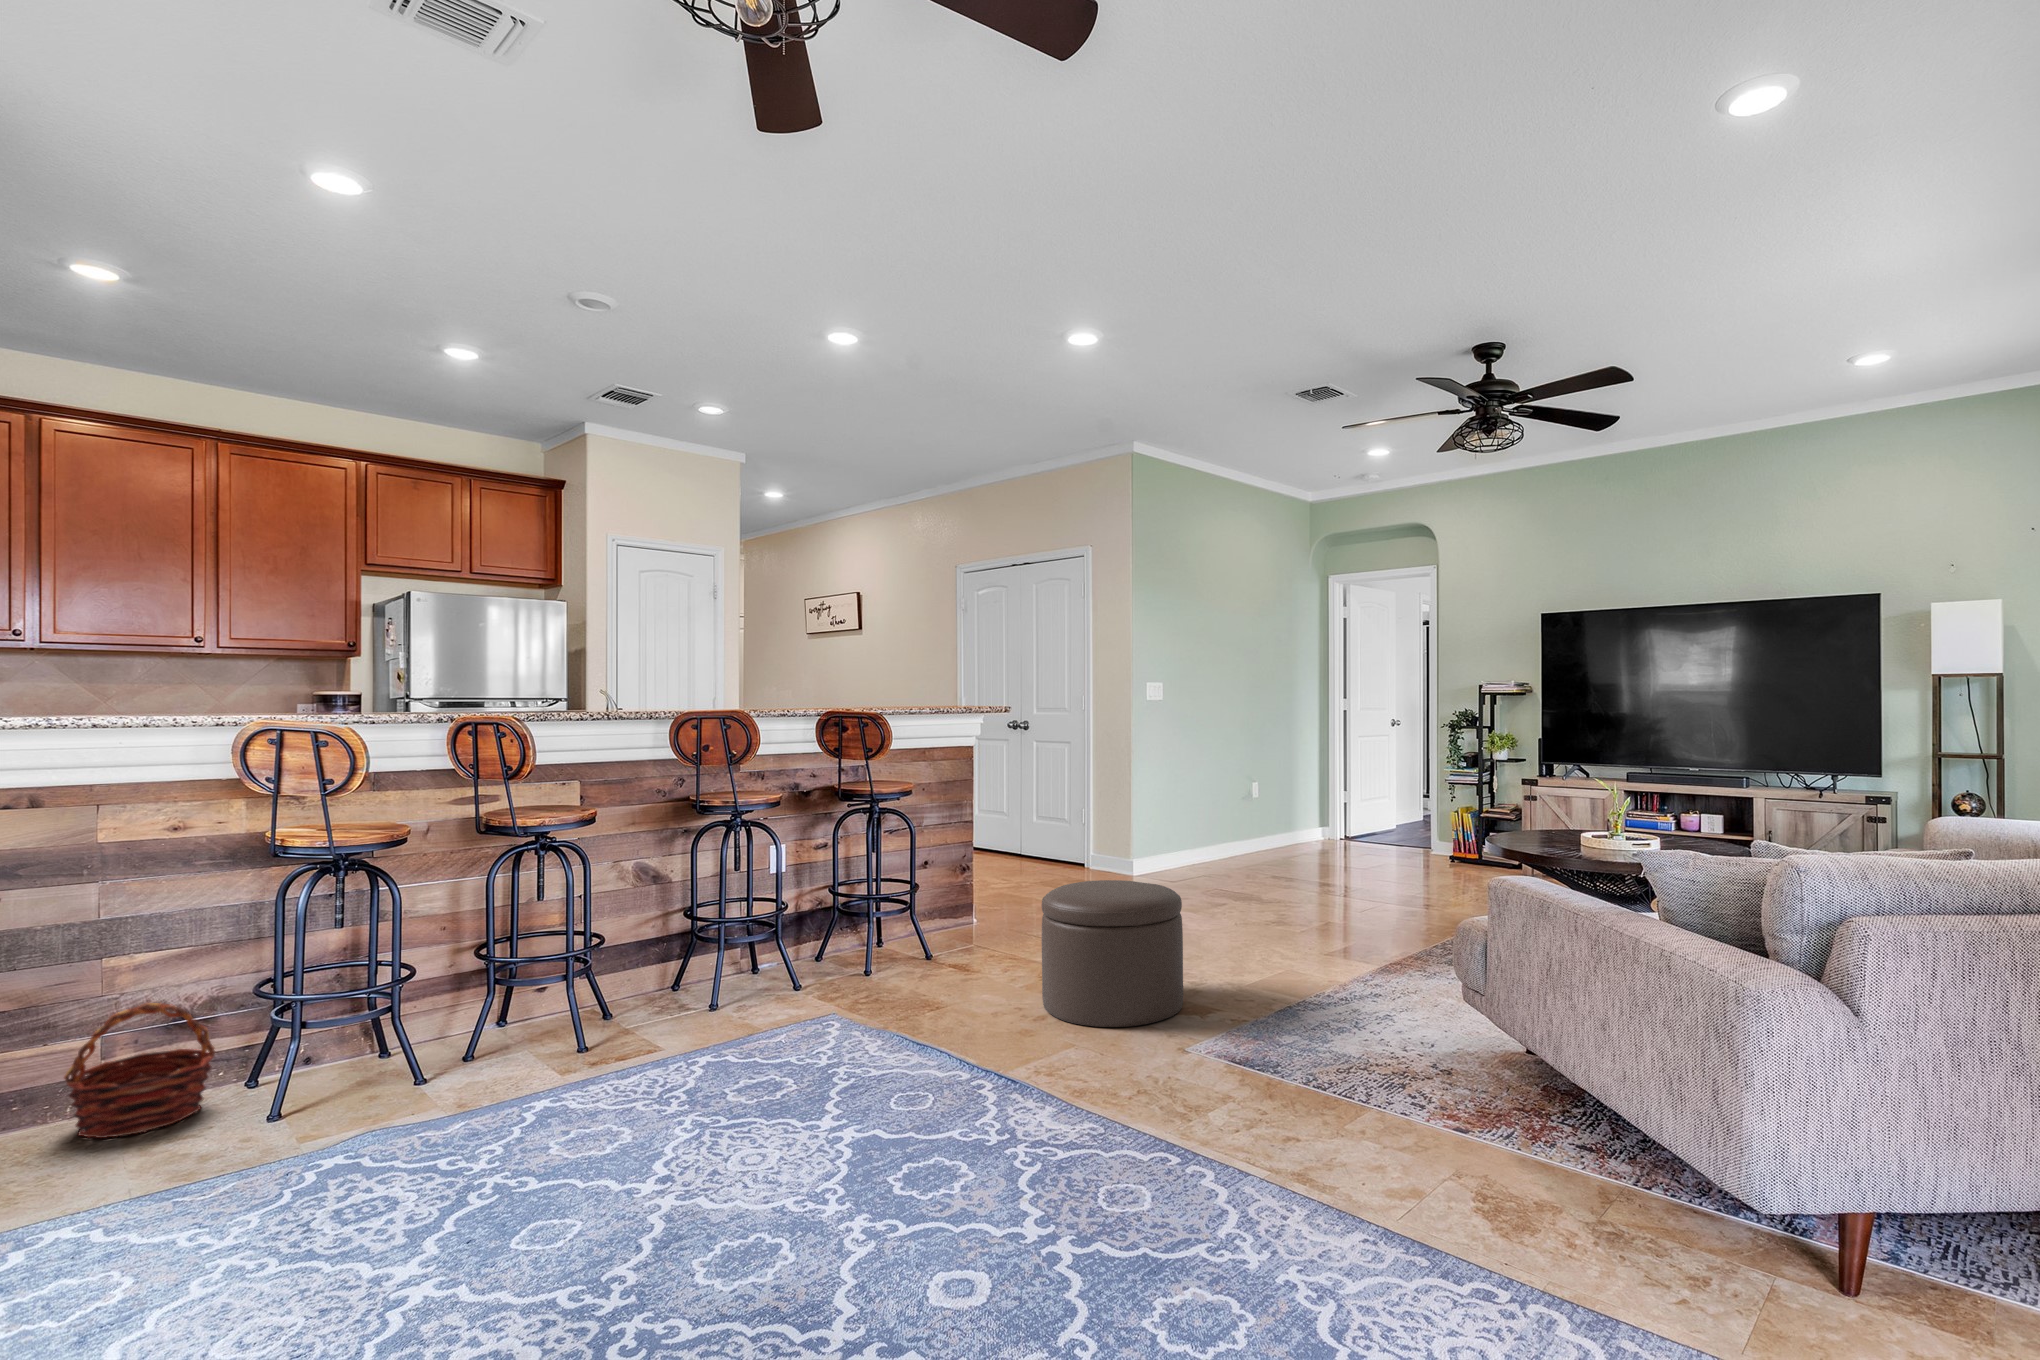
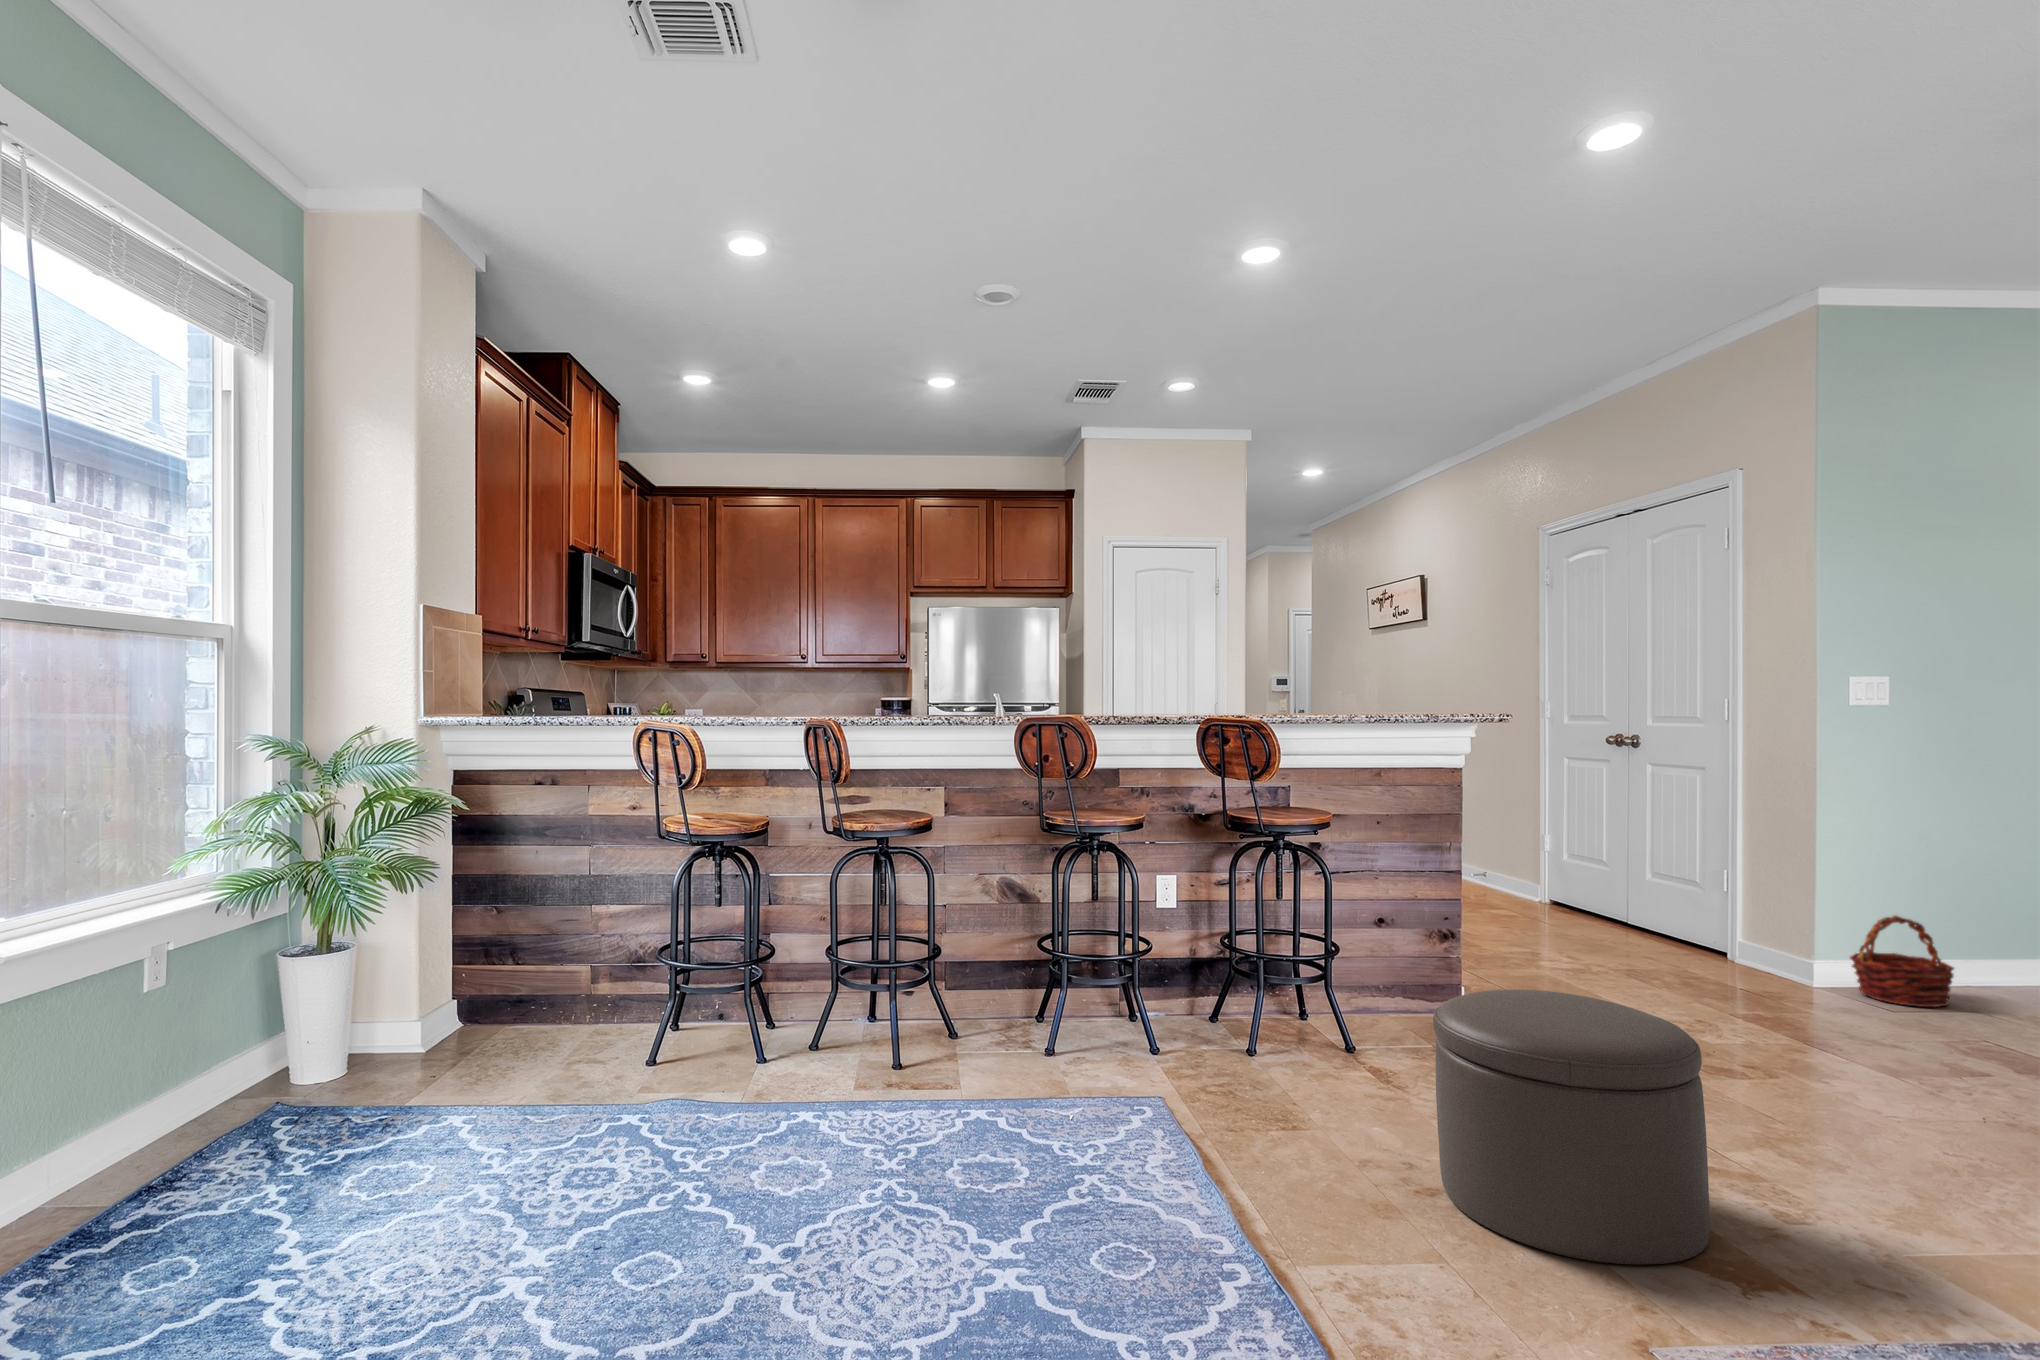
basket: present [64,1003,215,1138] -> present [1850,915,1954,1007]

